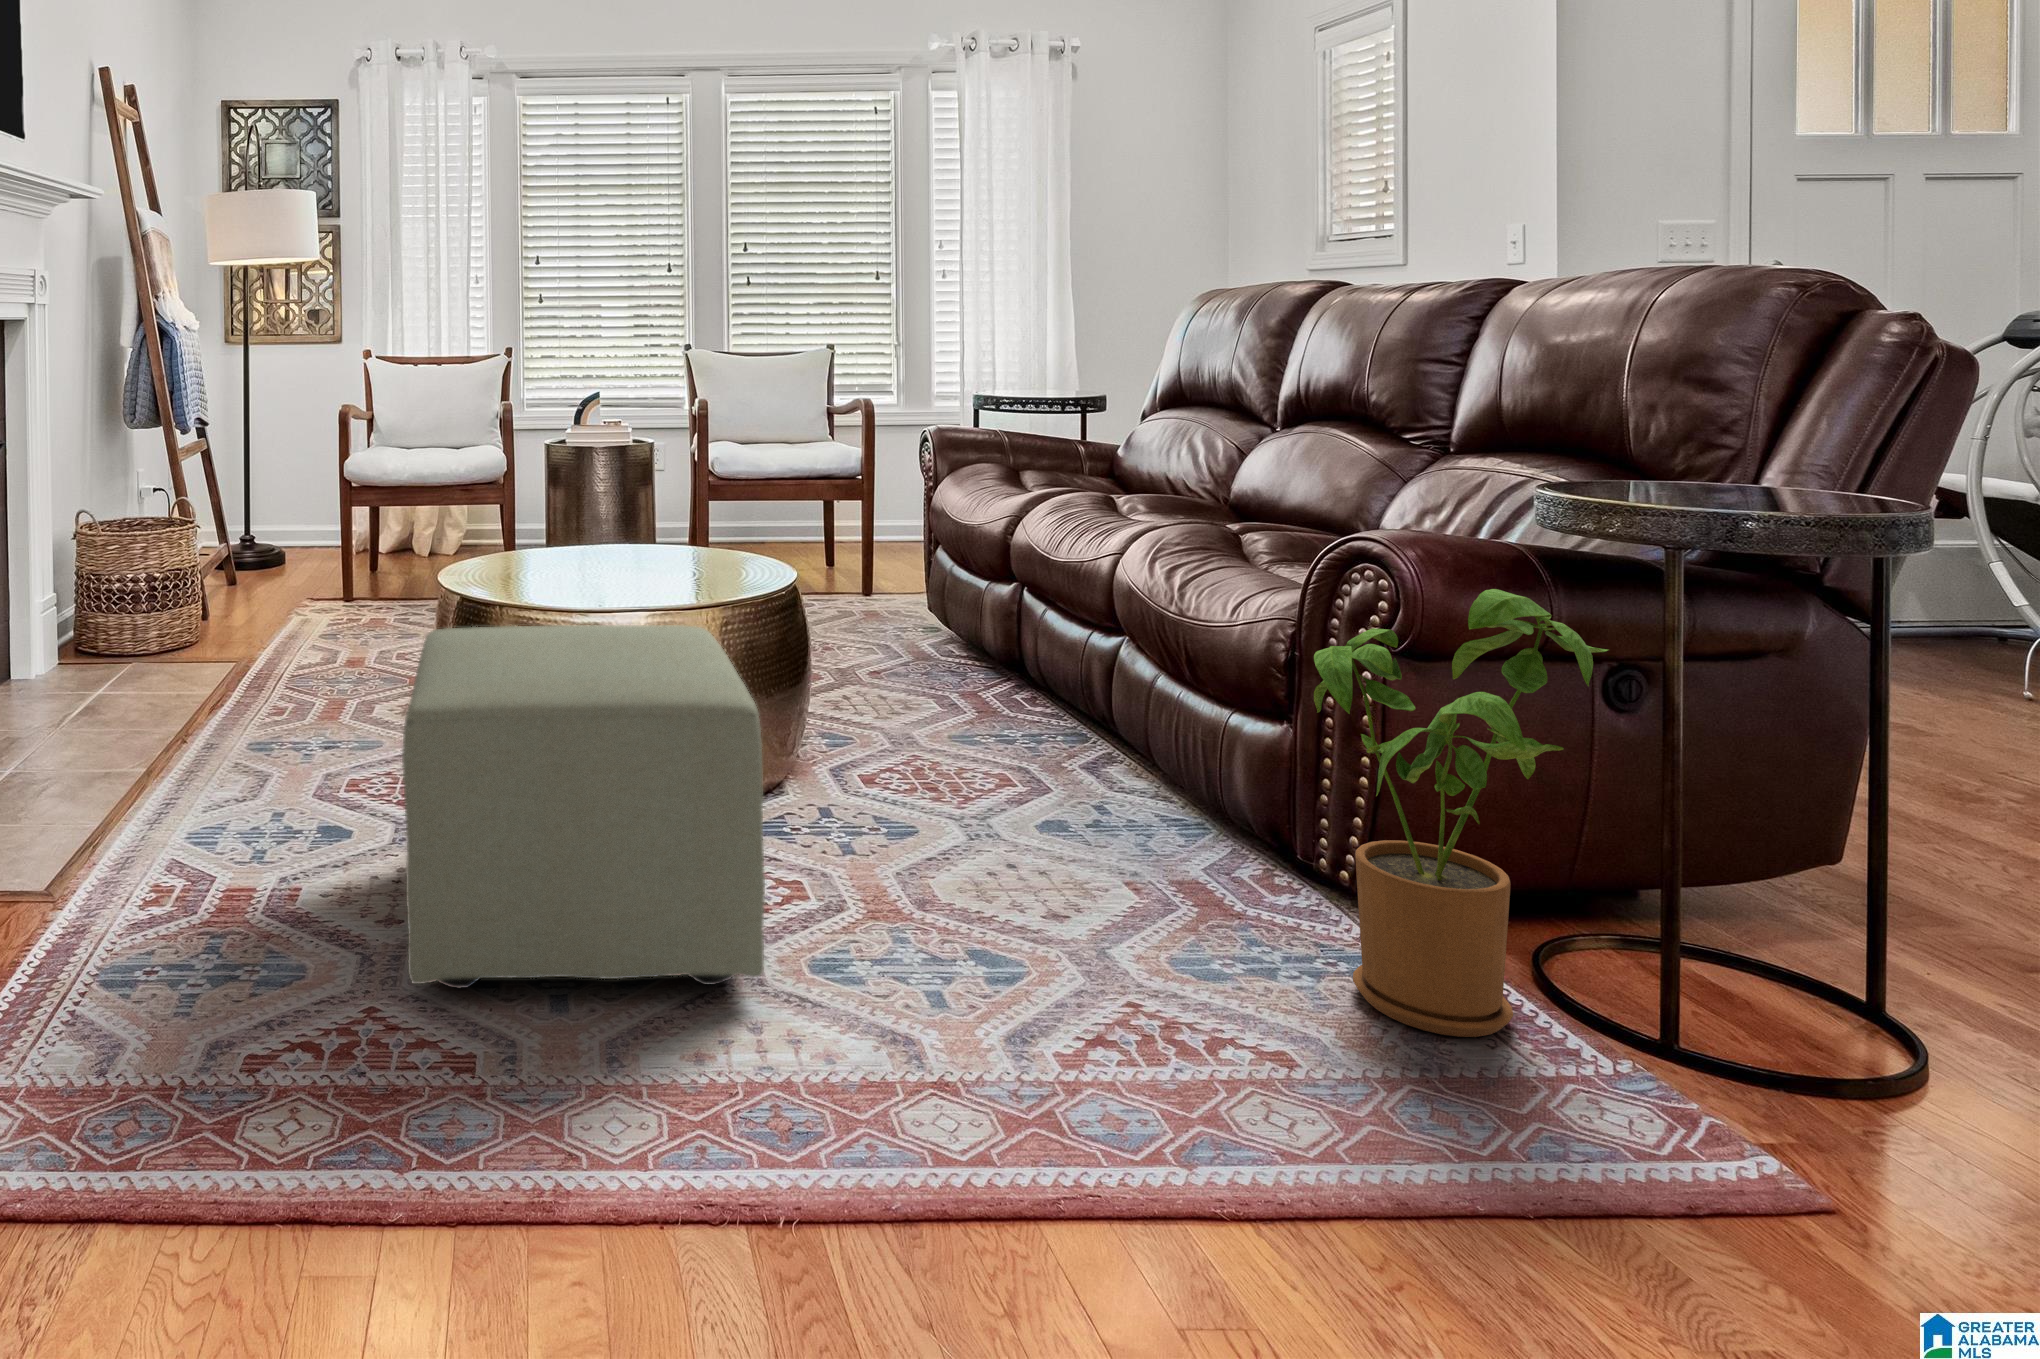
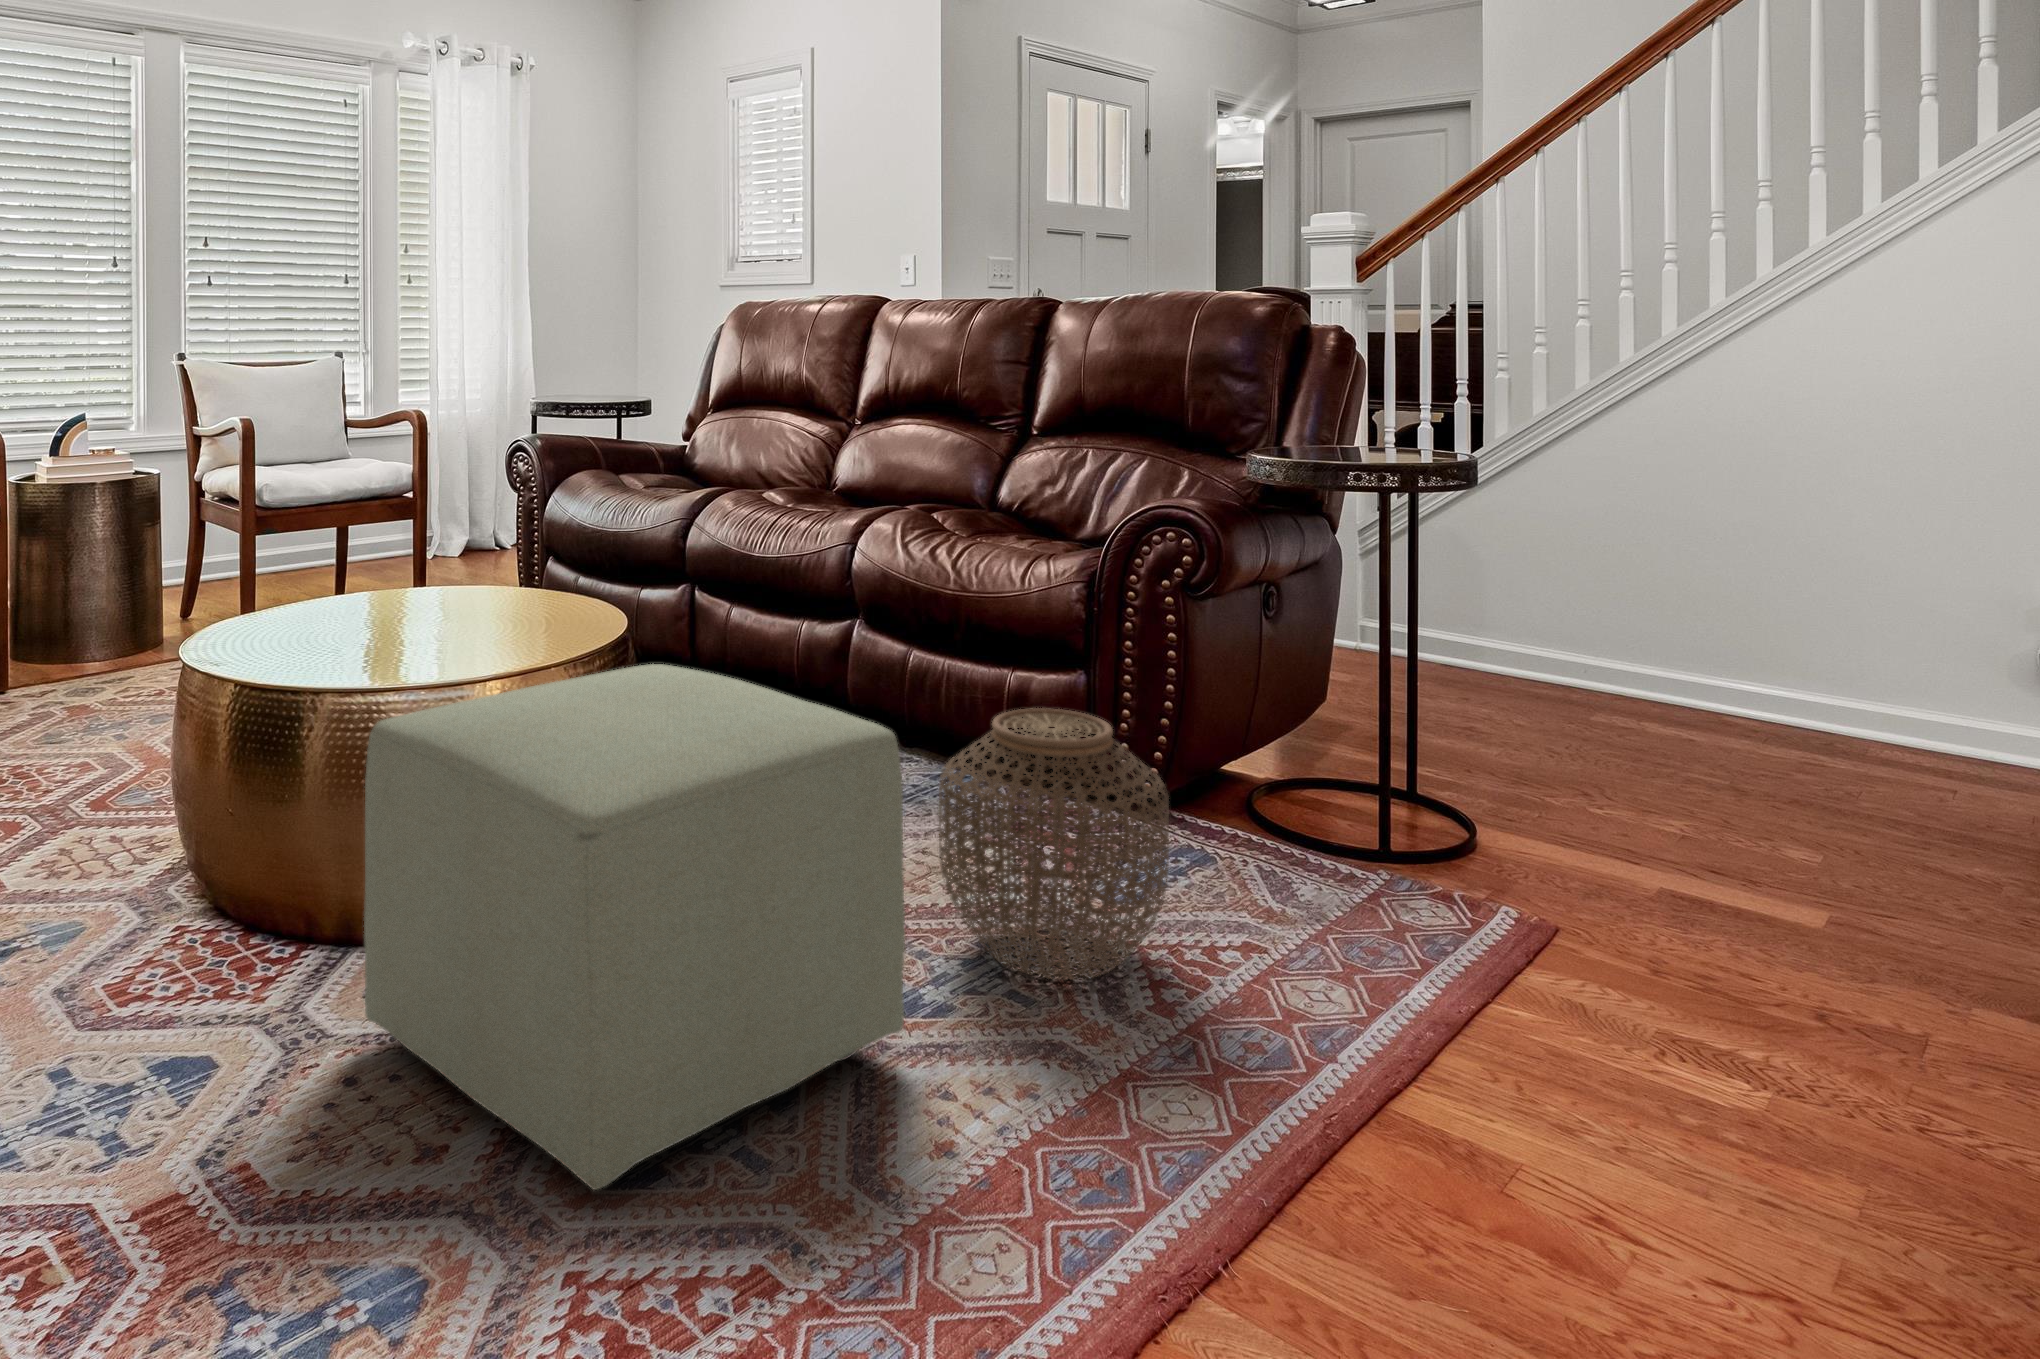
house plant: present [1314,589,1609,1037] -> none [1165,529,1393,896]
woven basket: none [910,730,1158,1015] -> present [939,708,1169,980]

